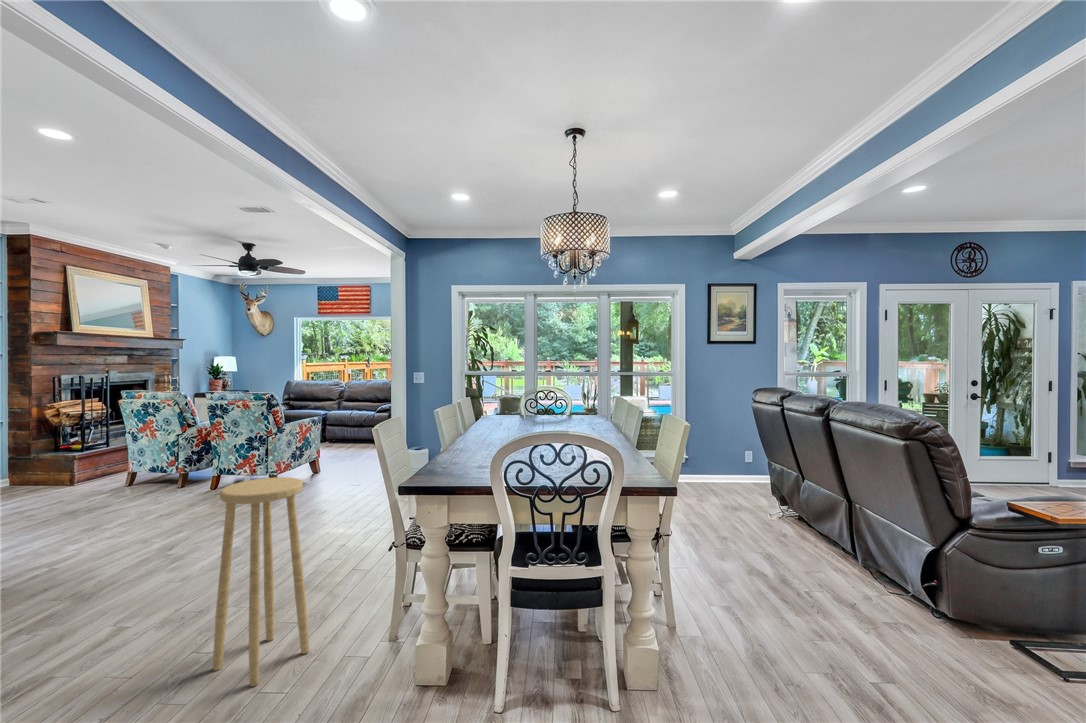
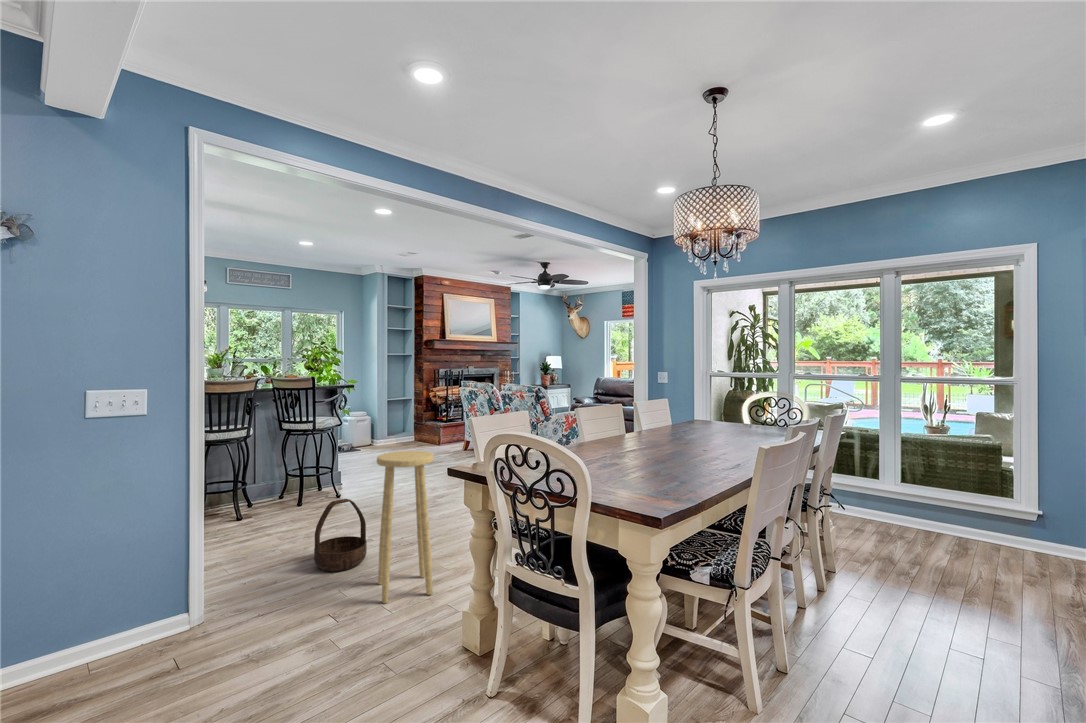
basket: none [54,571,154,692] -> present [314,499,367,571]

